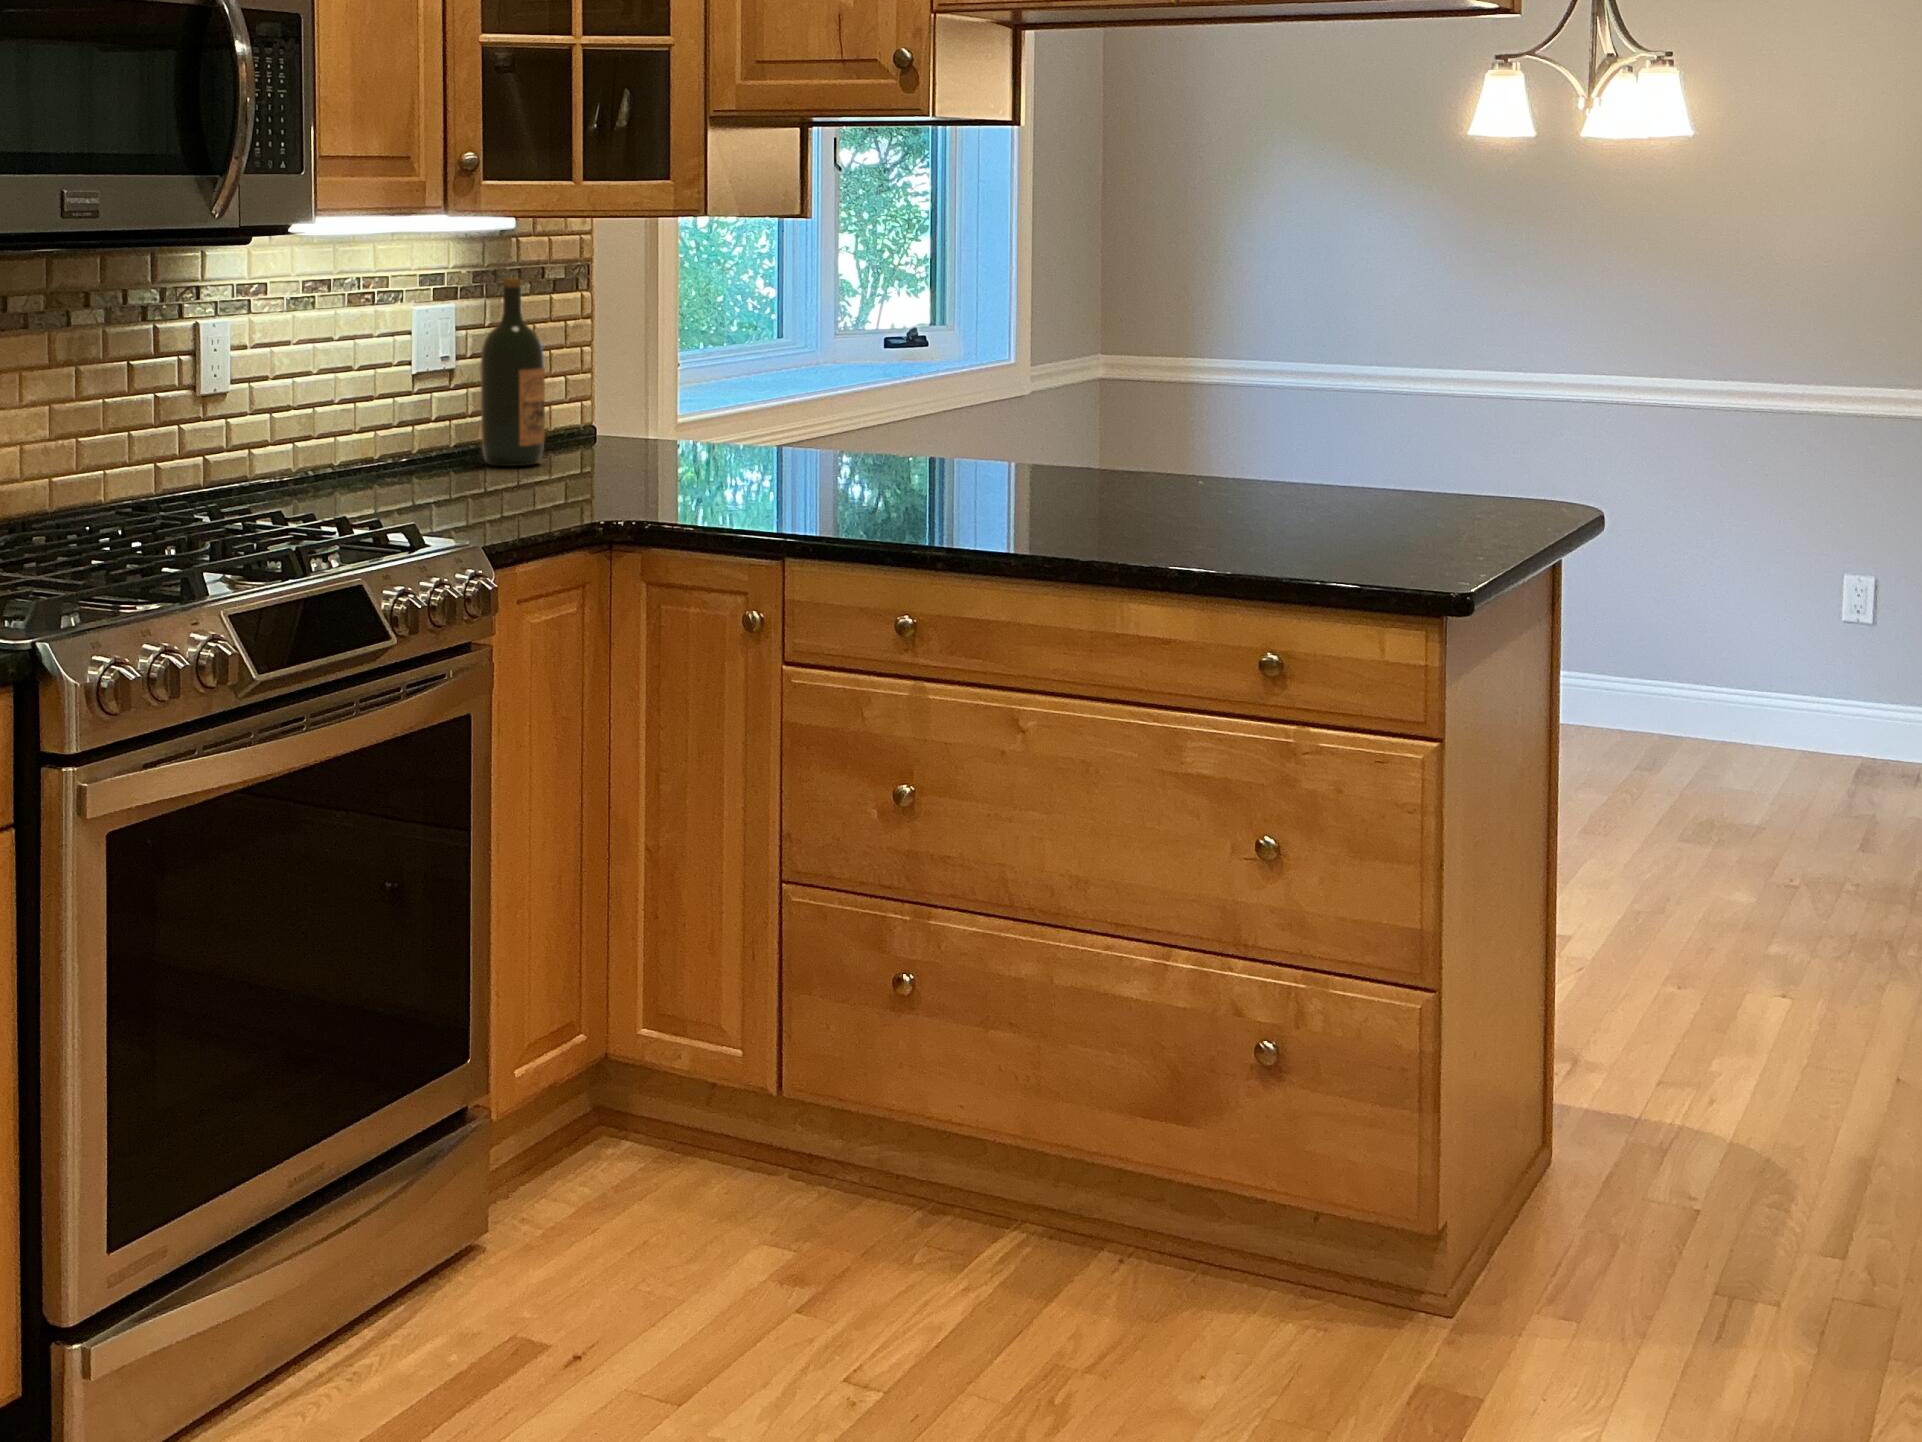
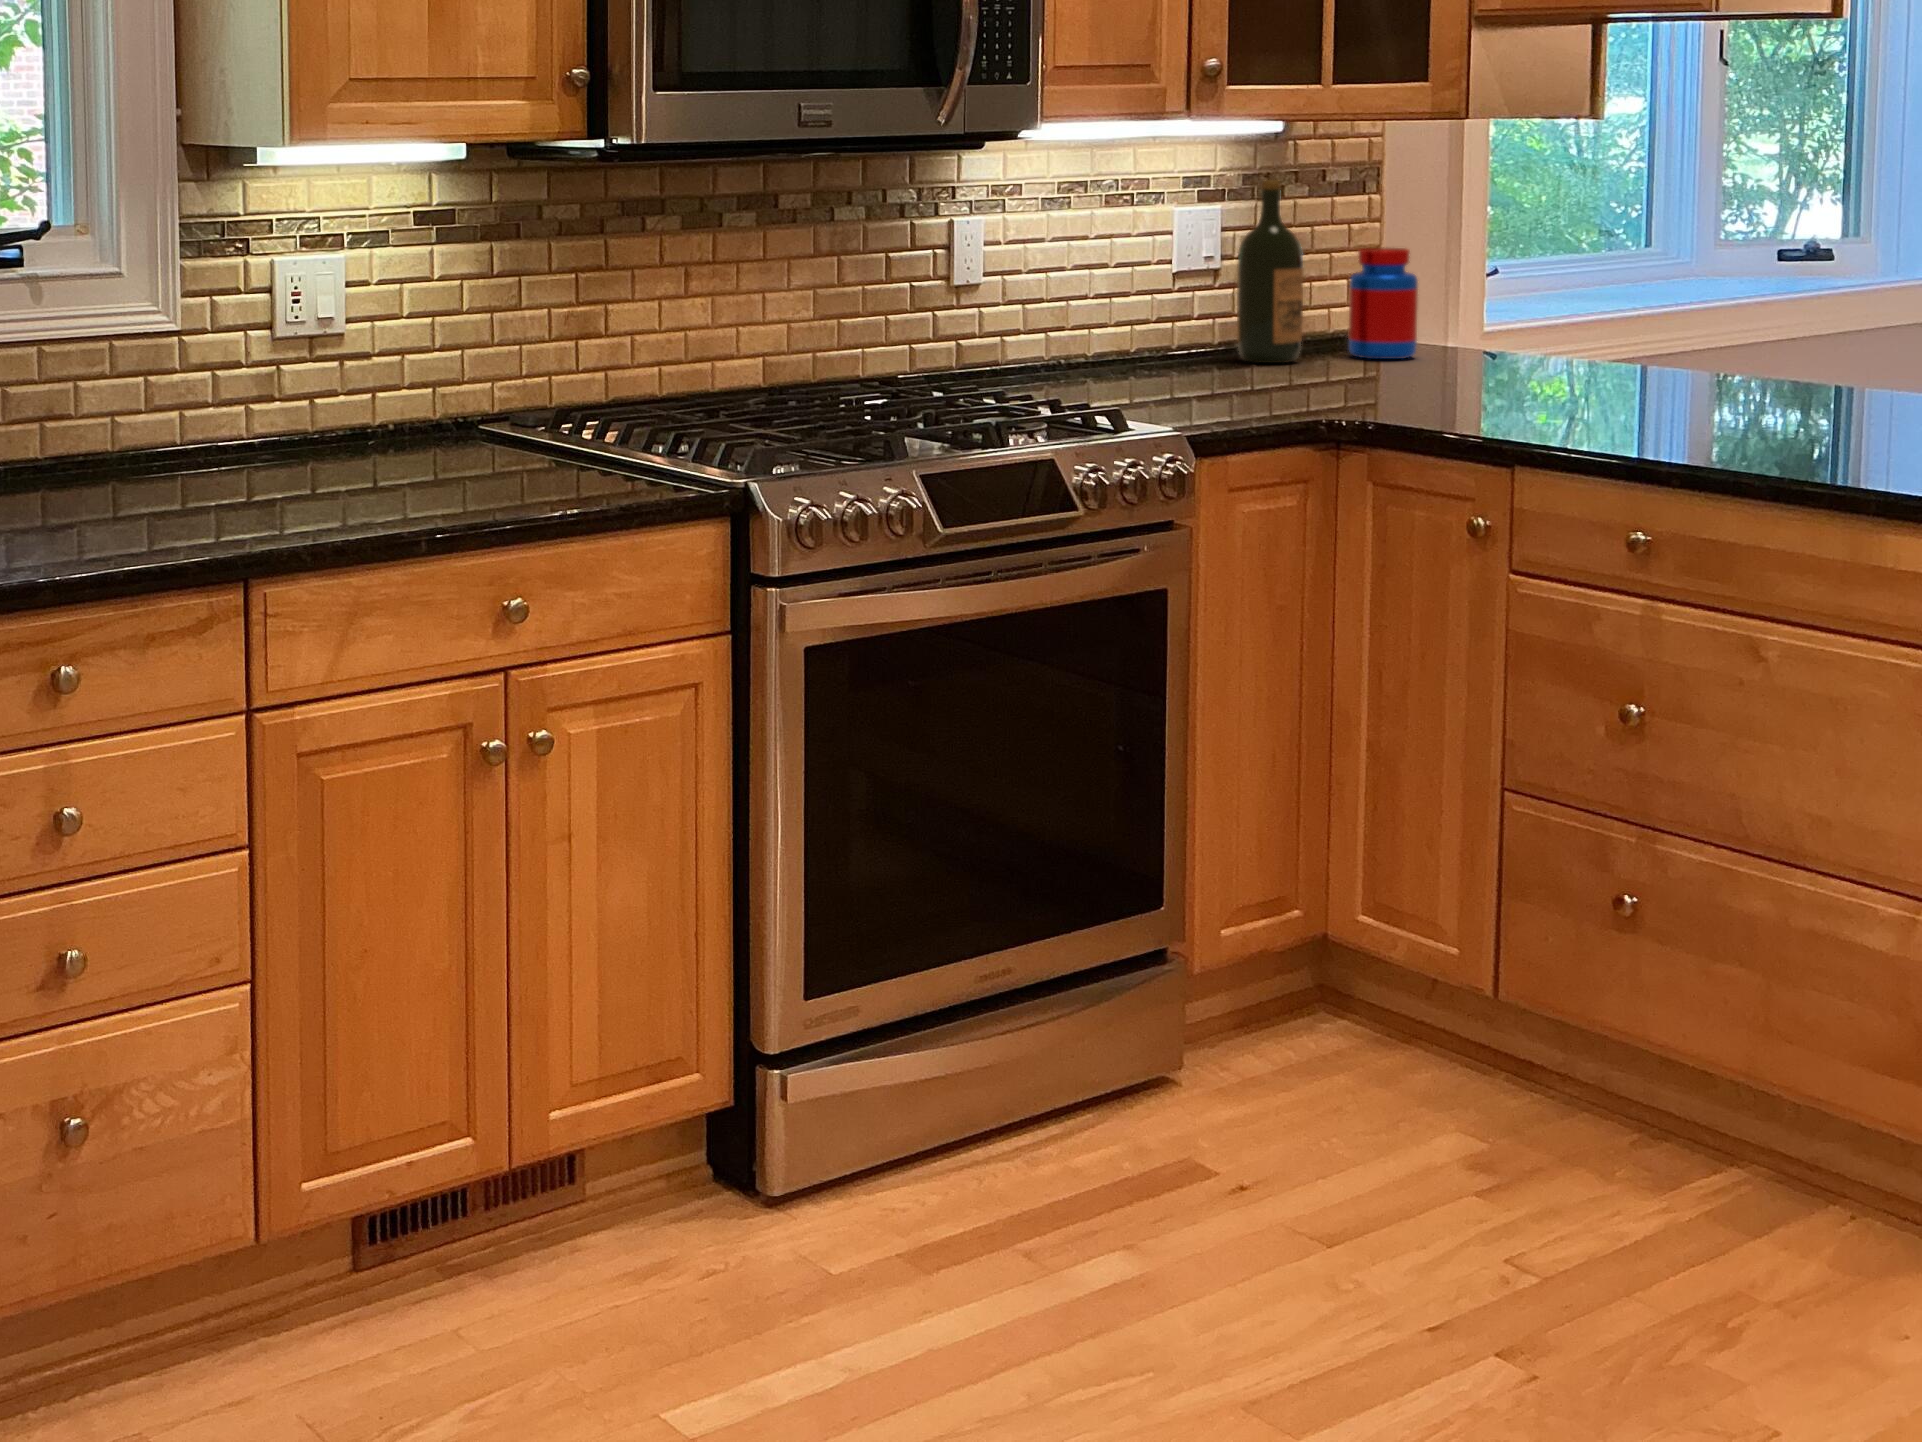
jar: none [584,345,647,458] -> present [1348,248,1418,359]

